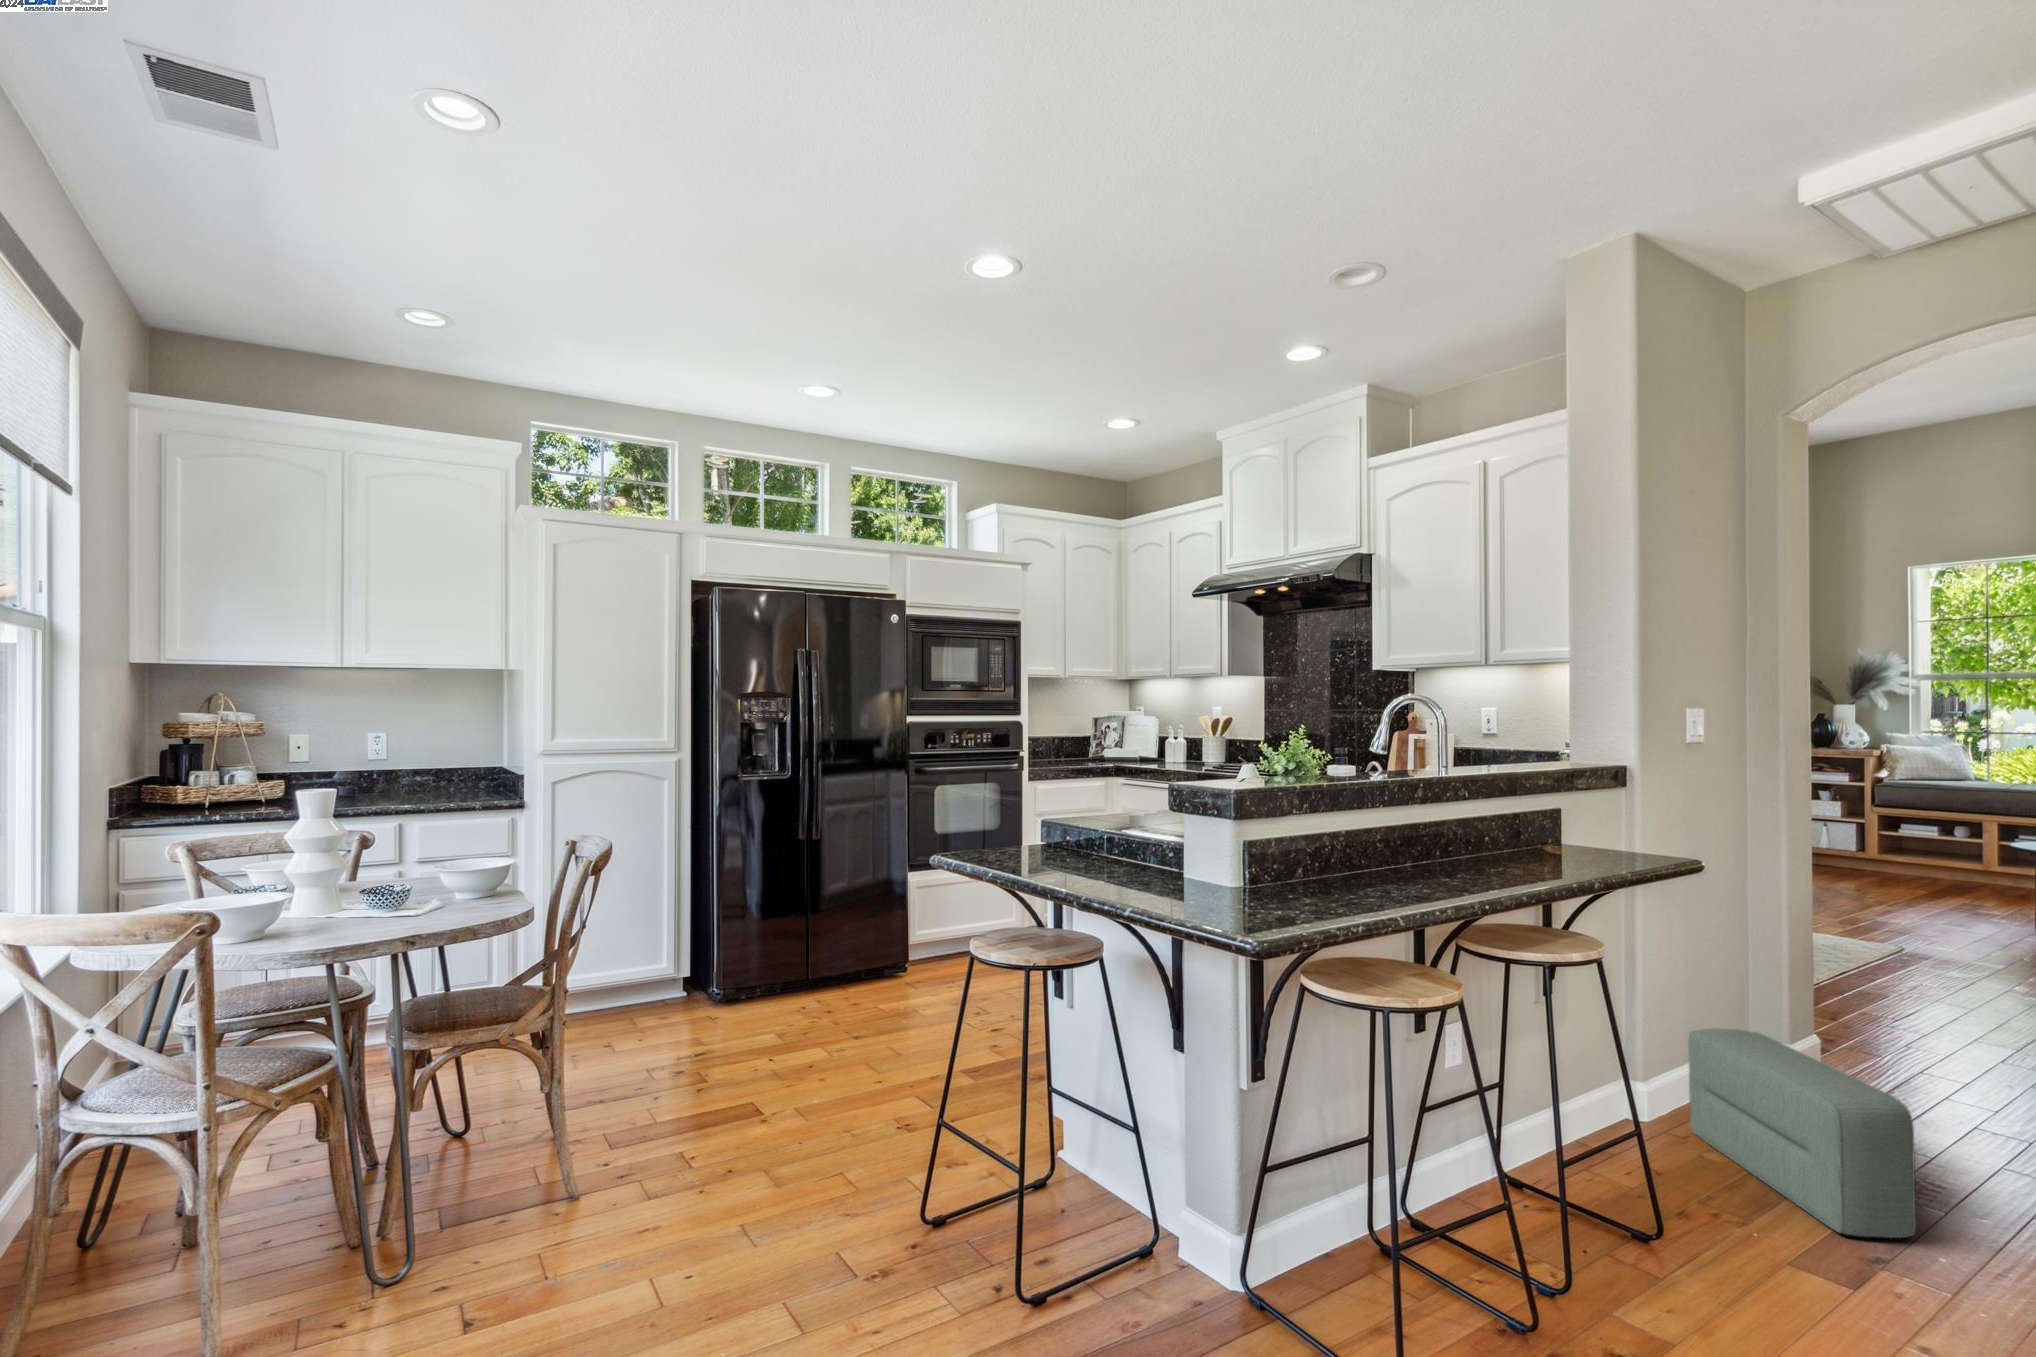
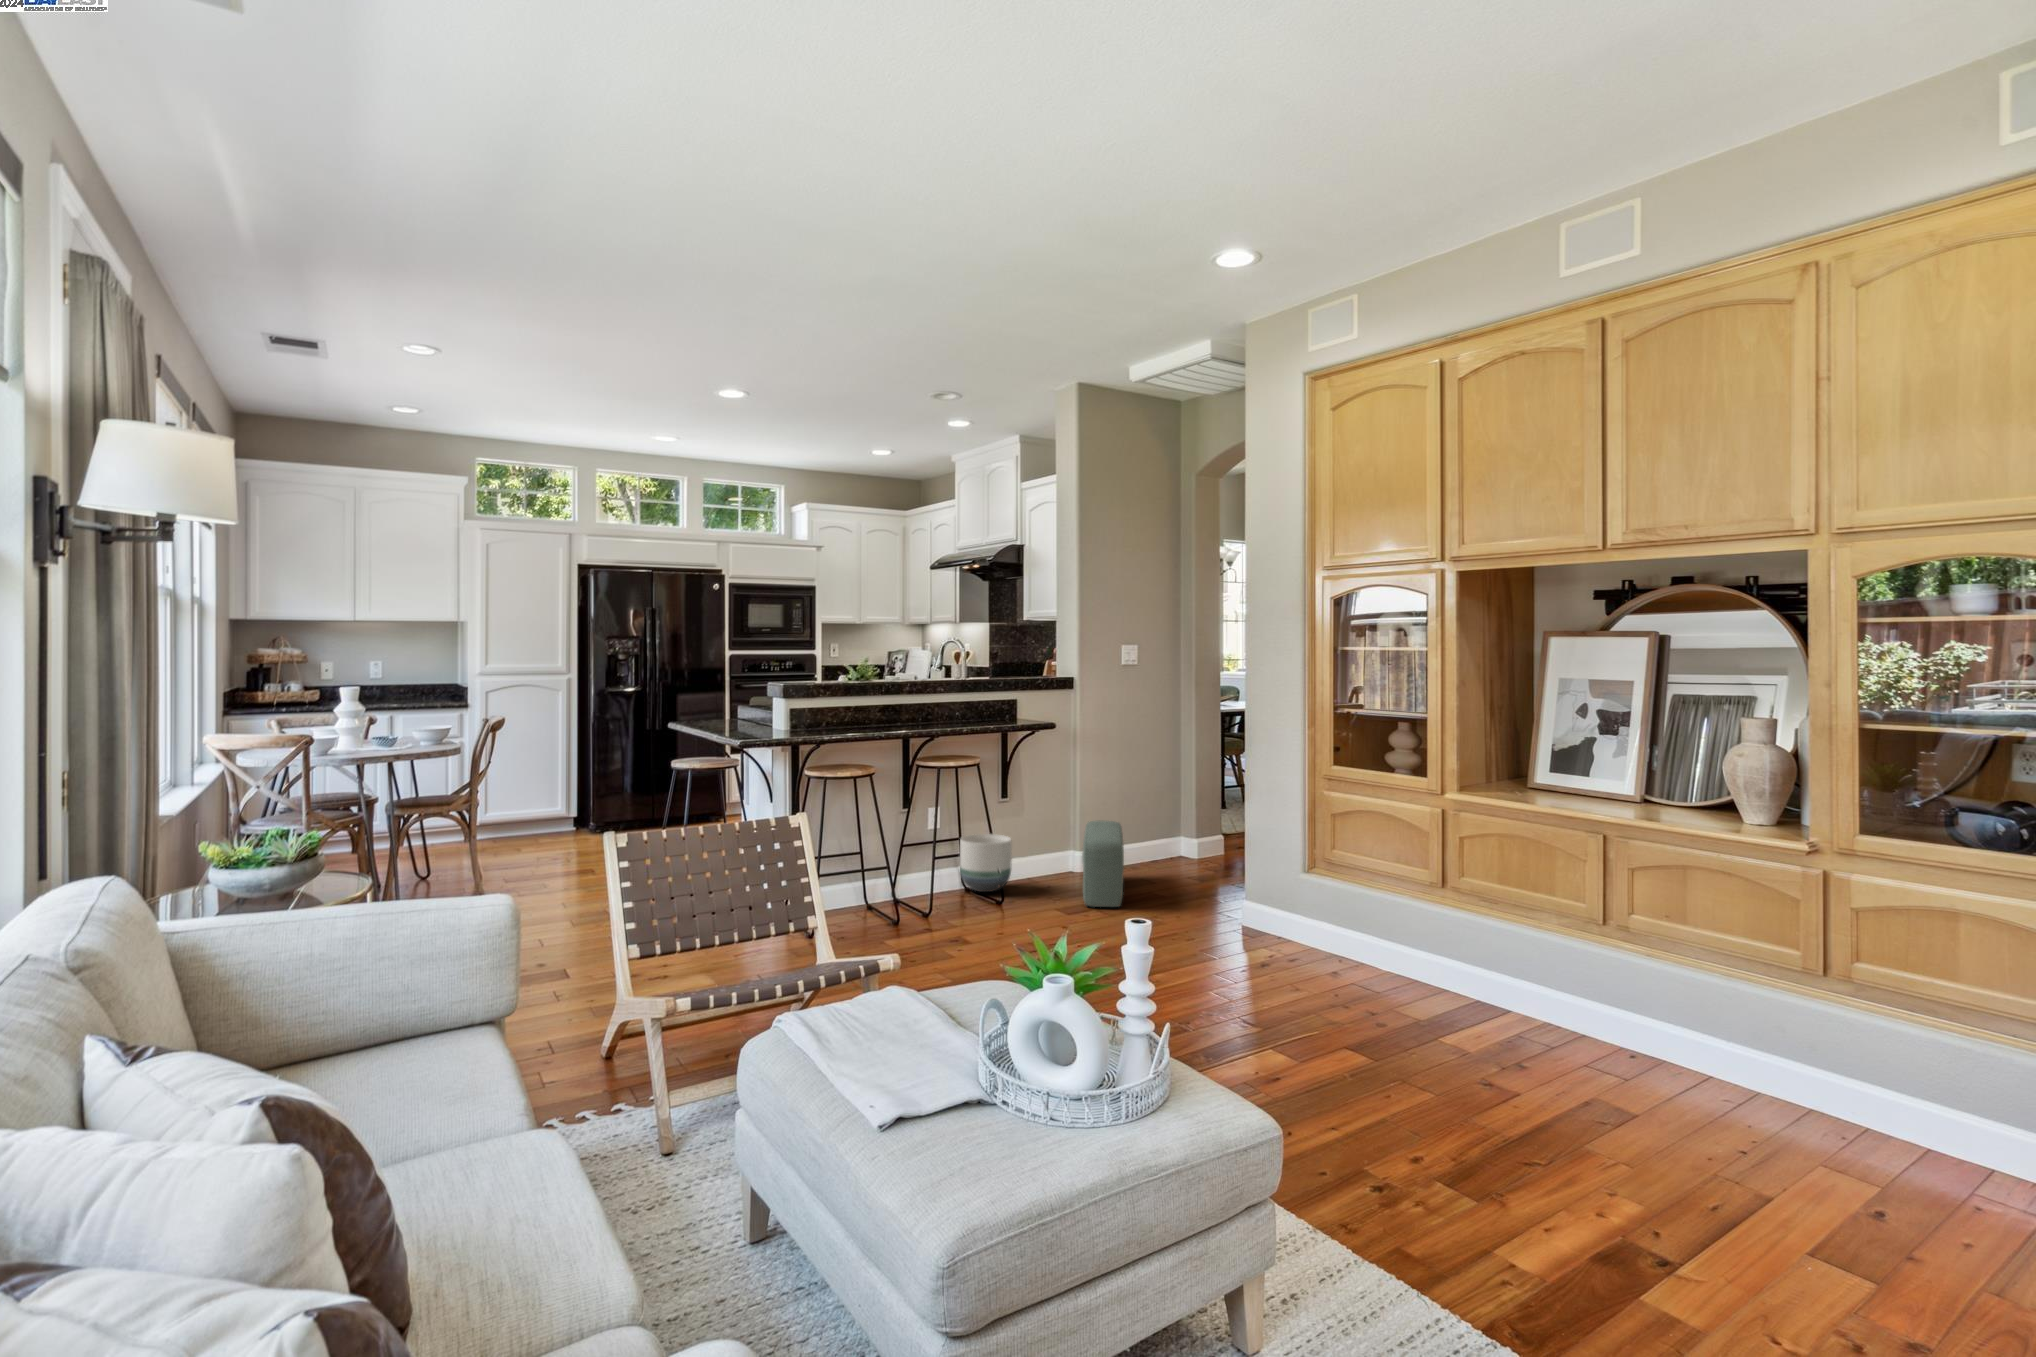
planter: none [1511,1061,1622,1185] -> present [960,834,1012,892]

